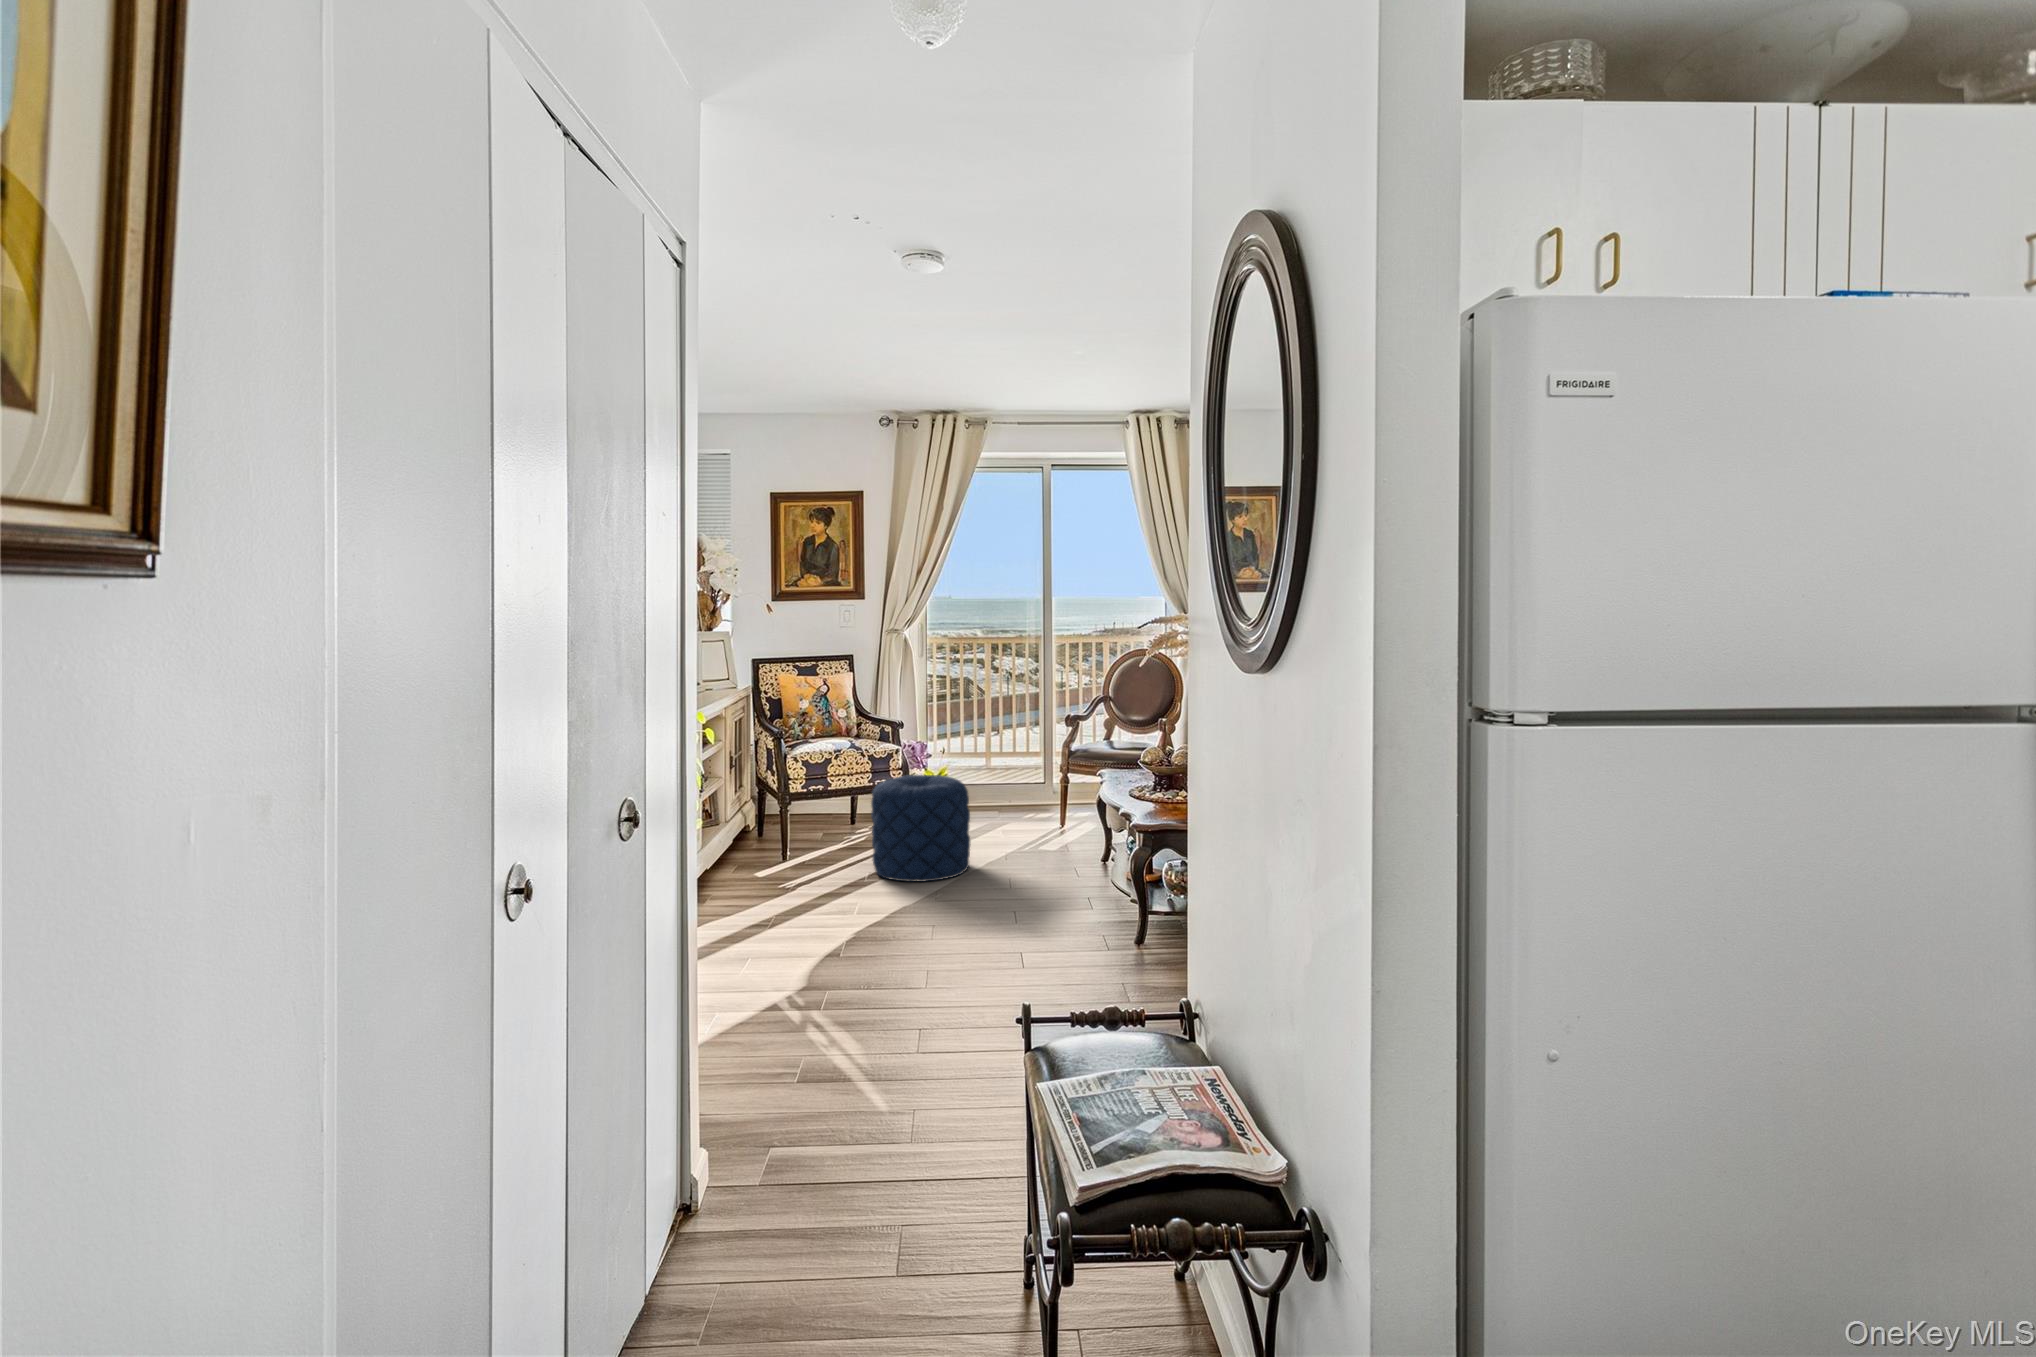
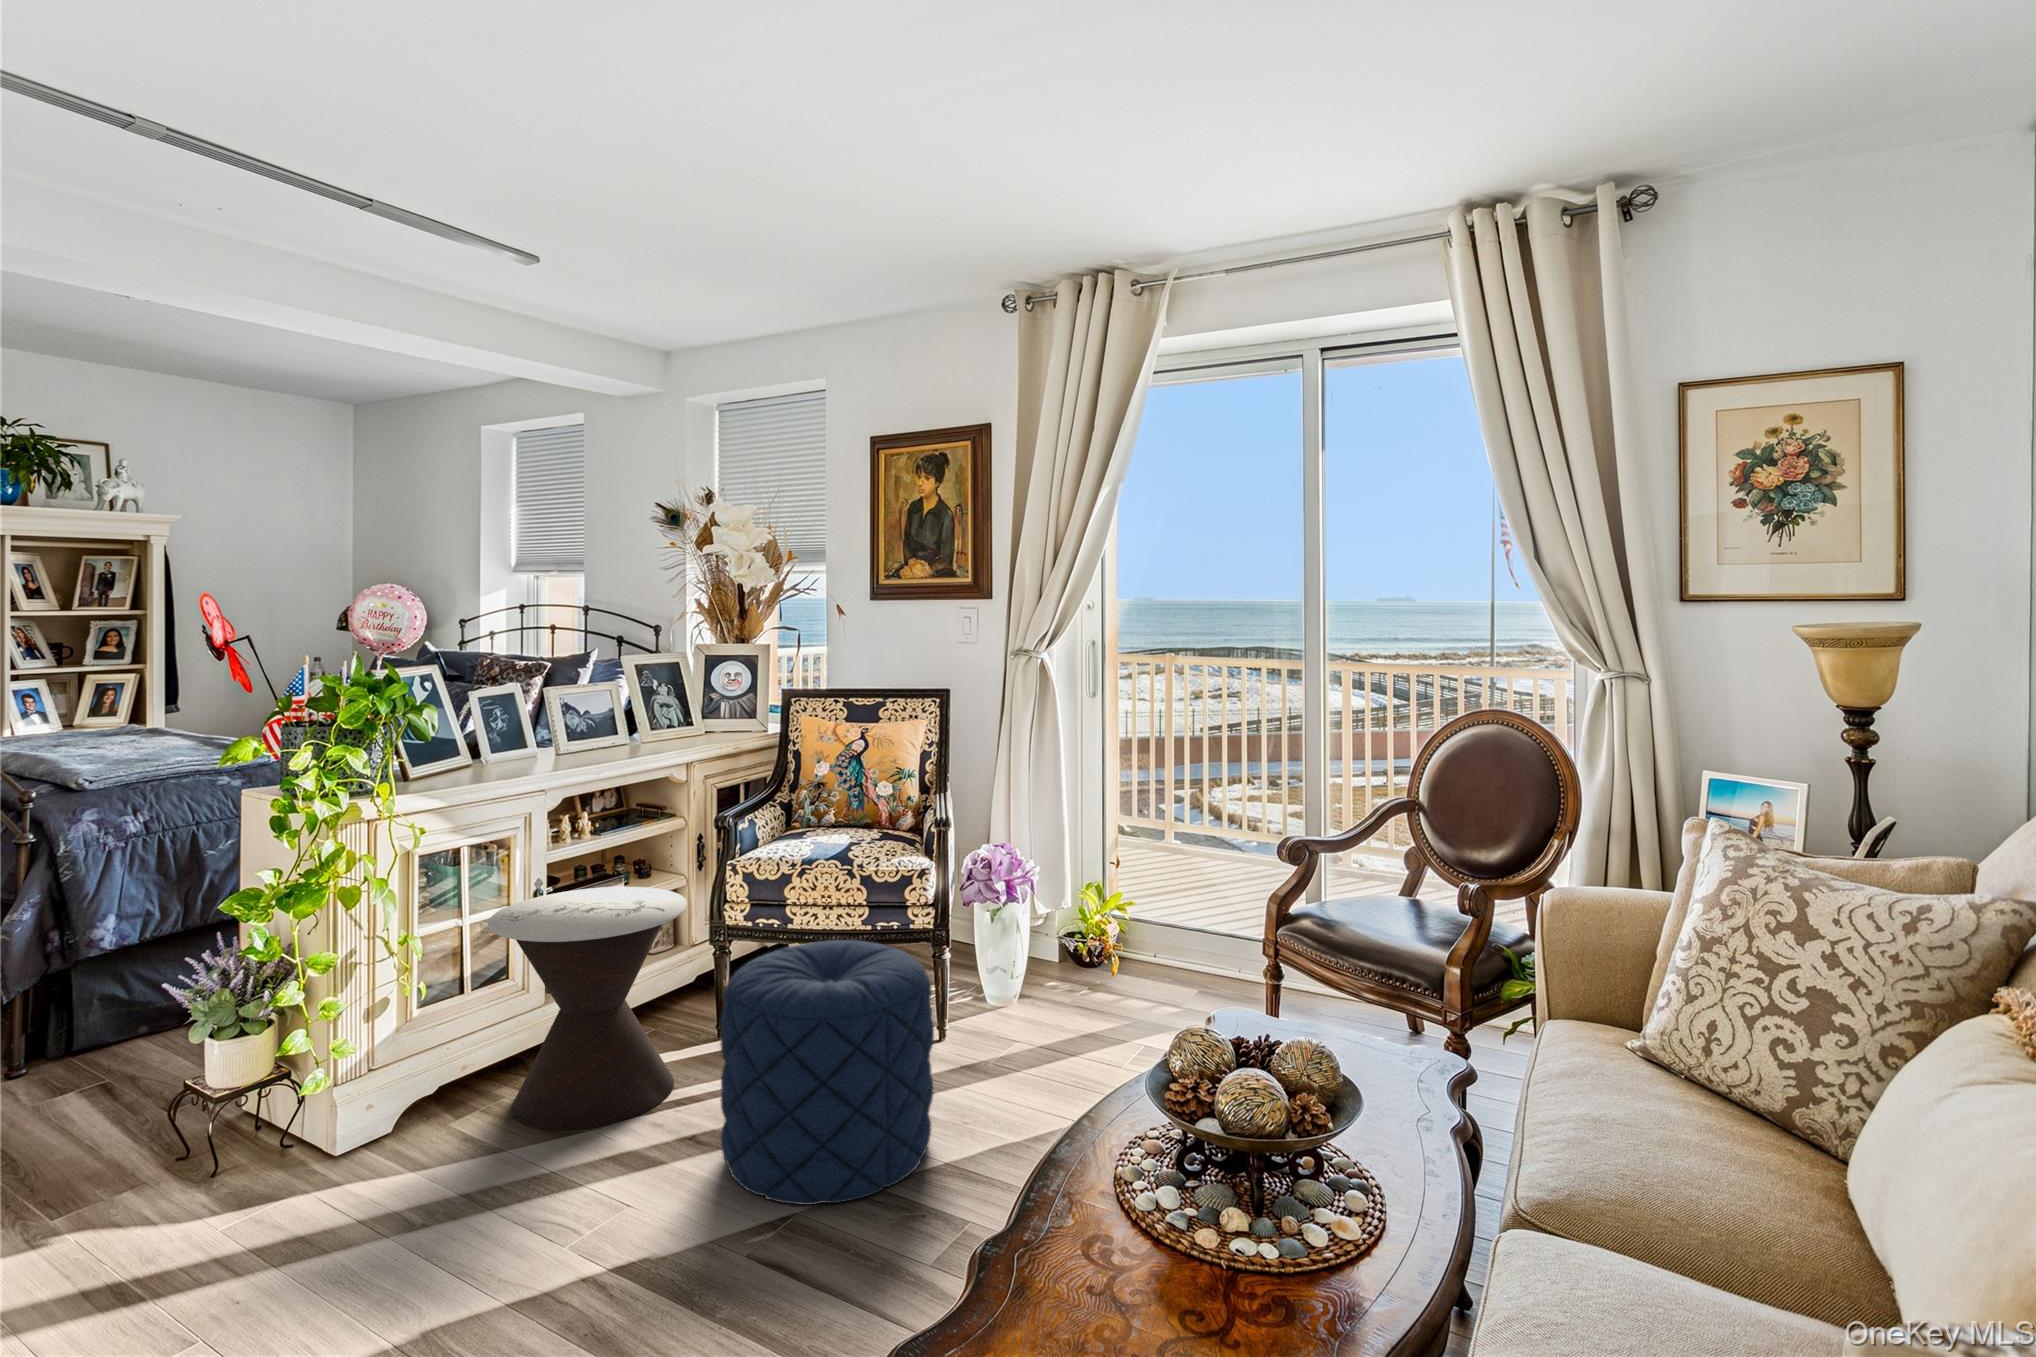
side table: none [717,770,817,887] -> present [489,887,687,1130]

